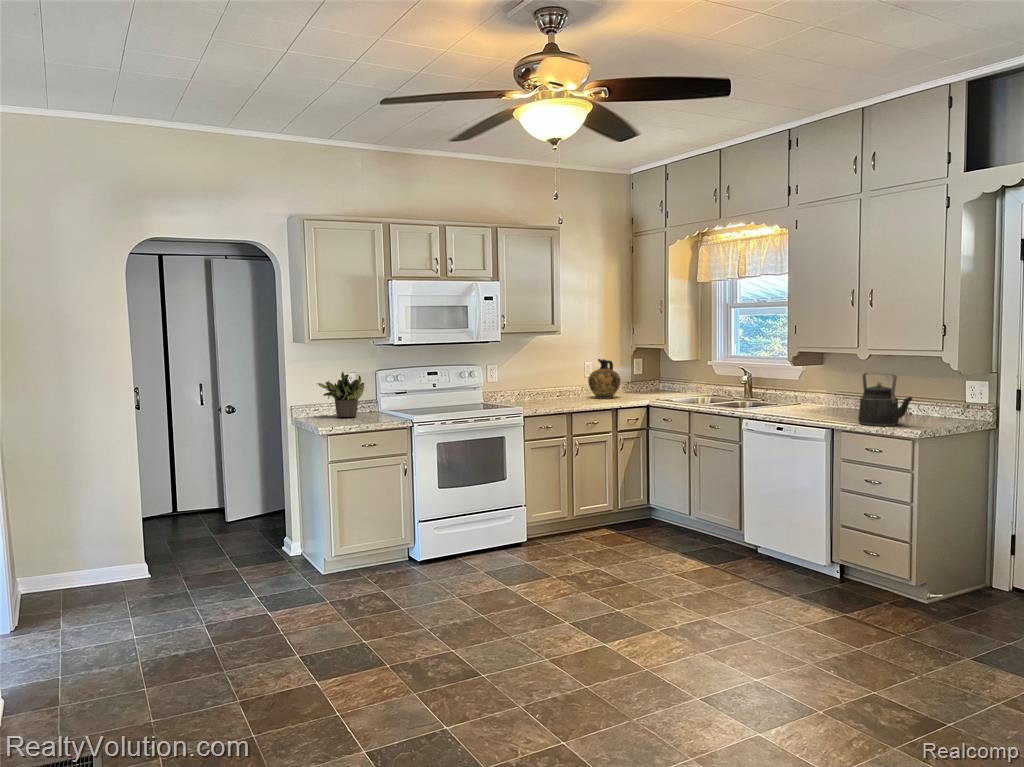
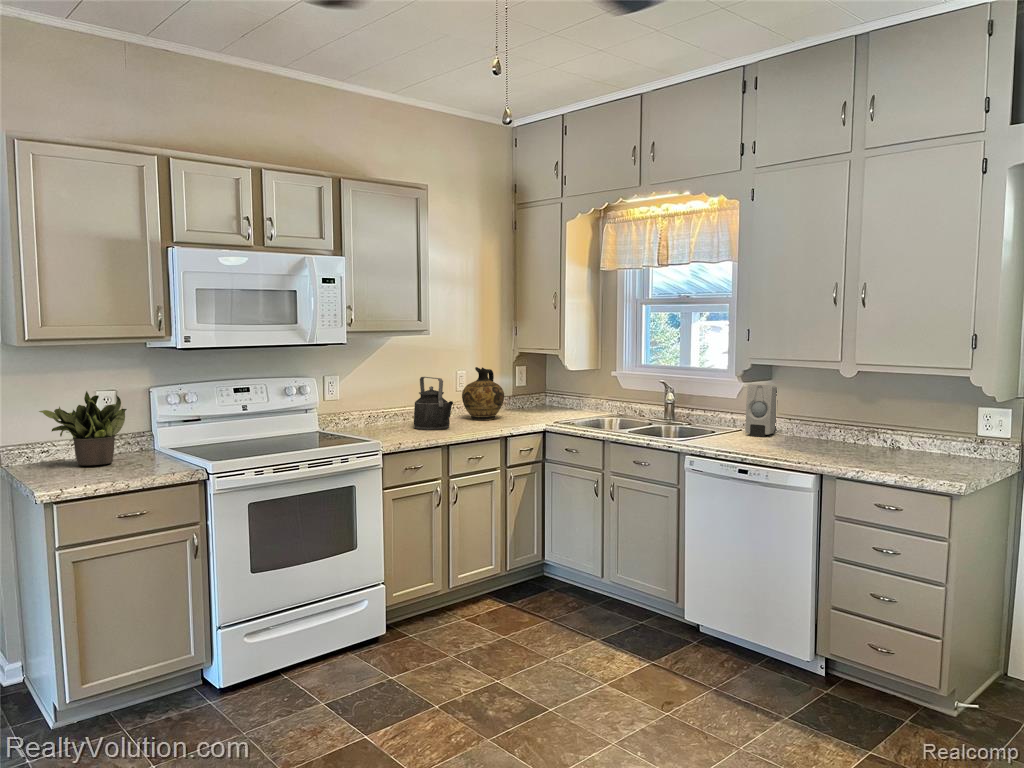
soap dispenser: none [799,368,828,408] -> present [745,384,777,437]
kettle: present [858,373,912,426] -> present [414,377,453,430]

